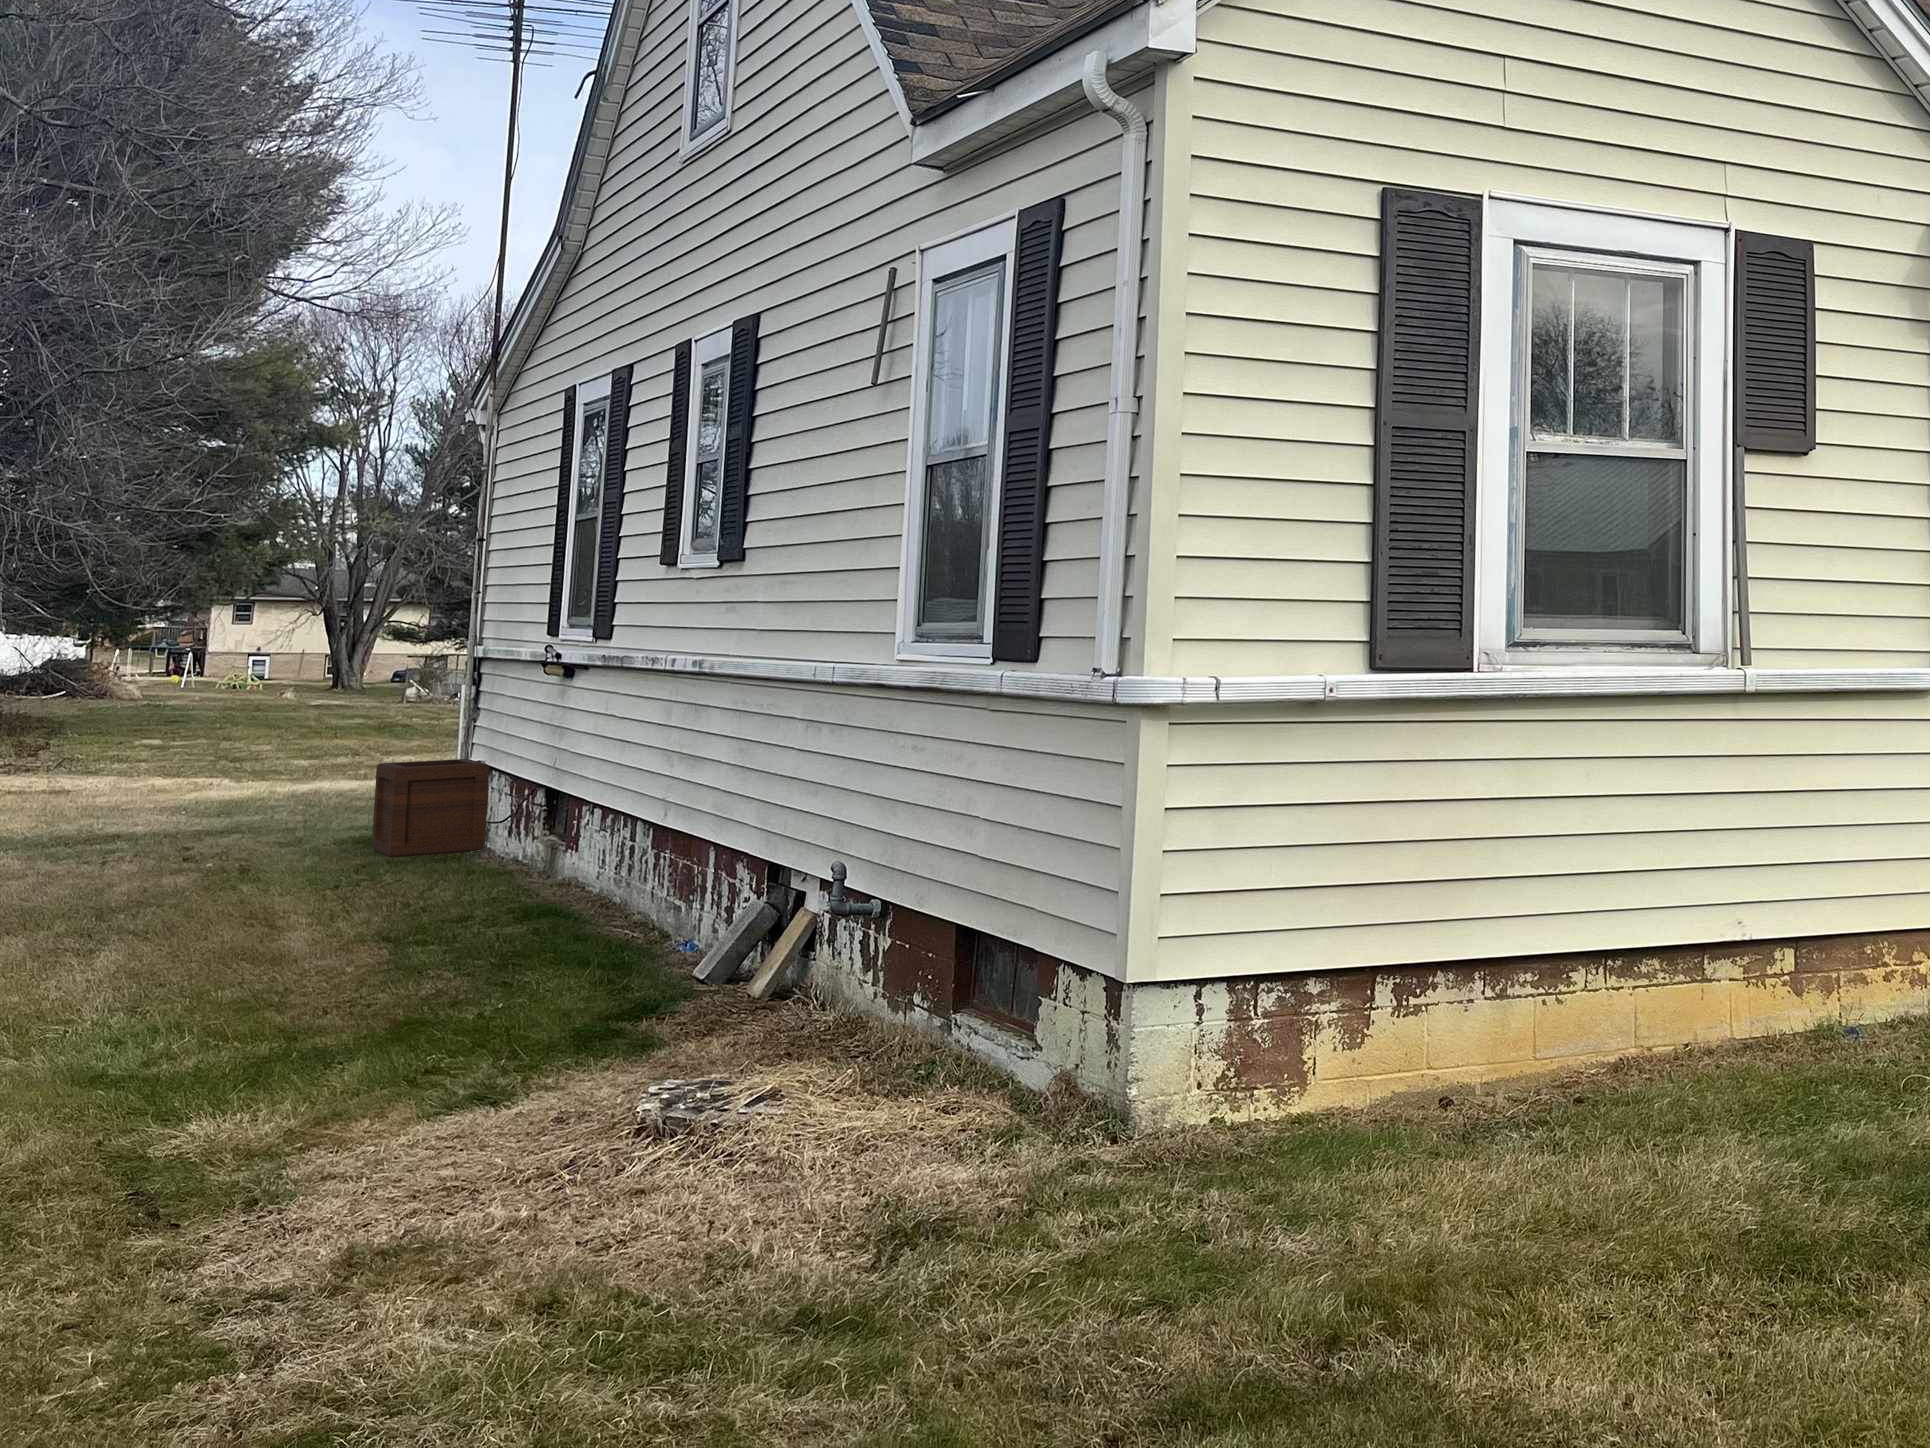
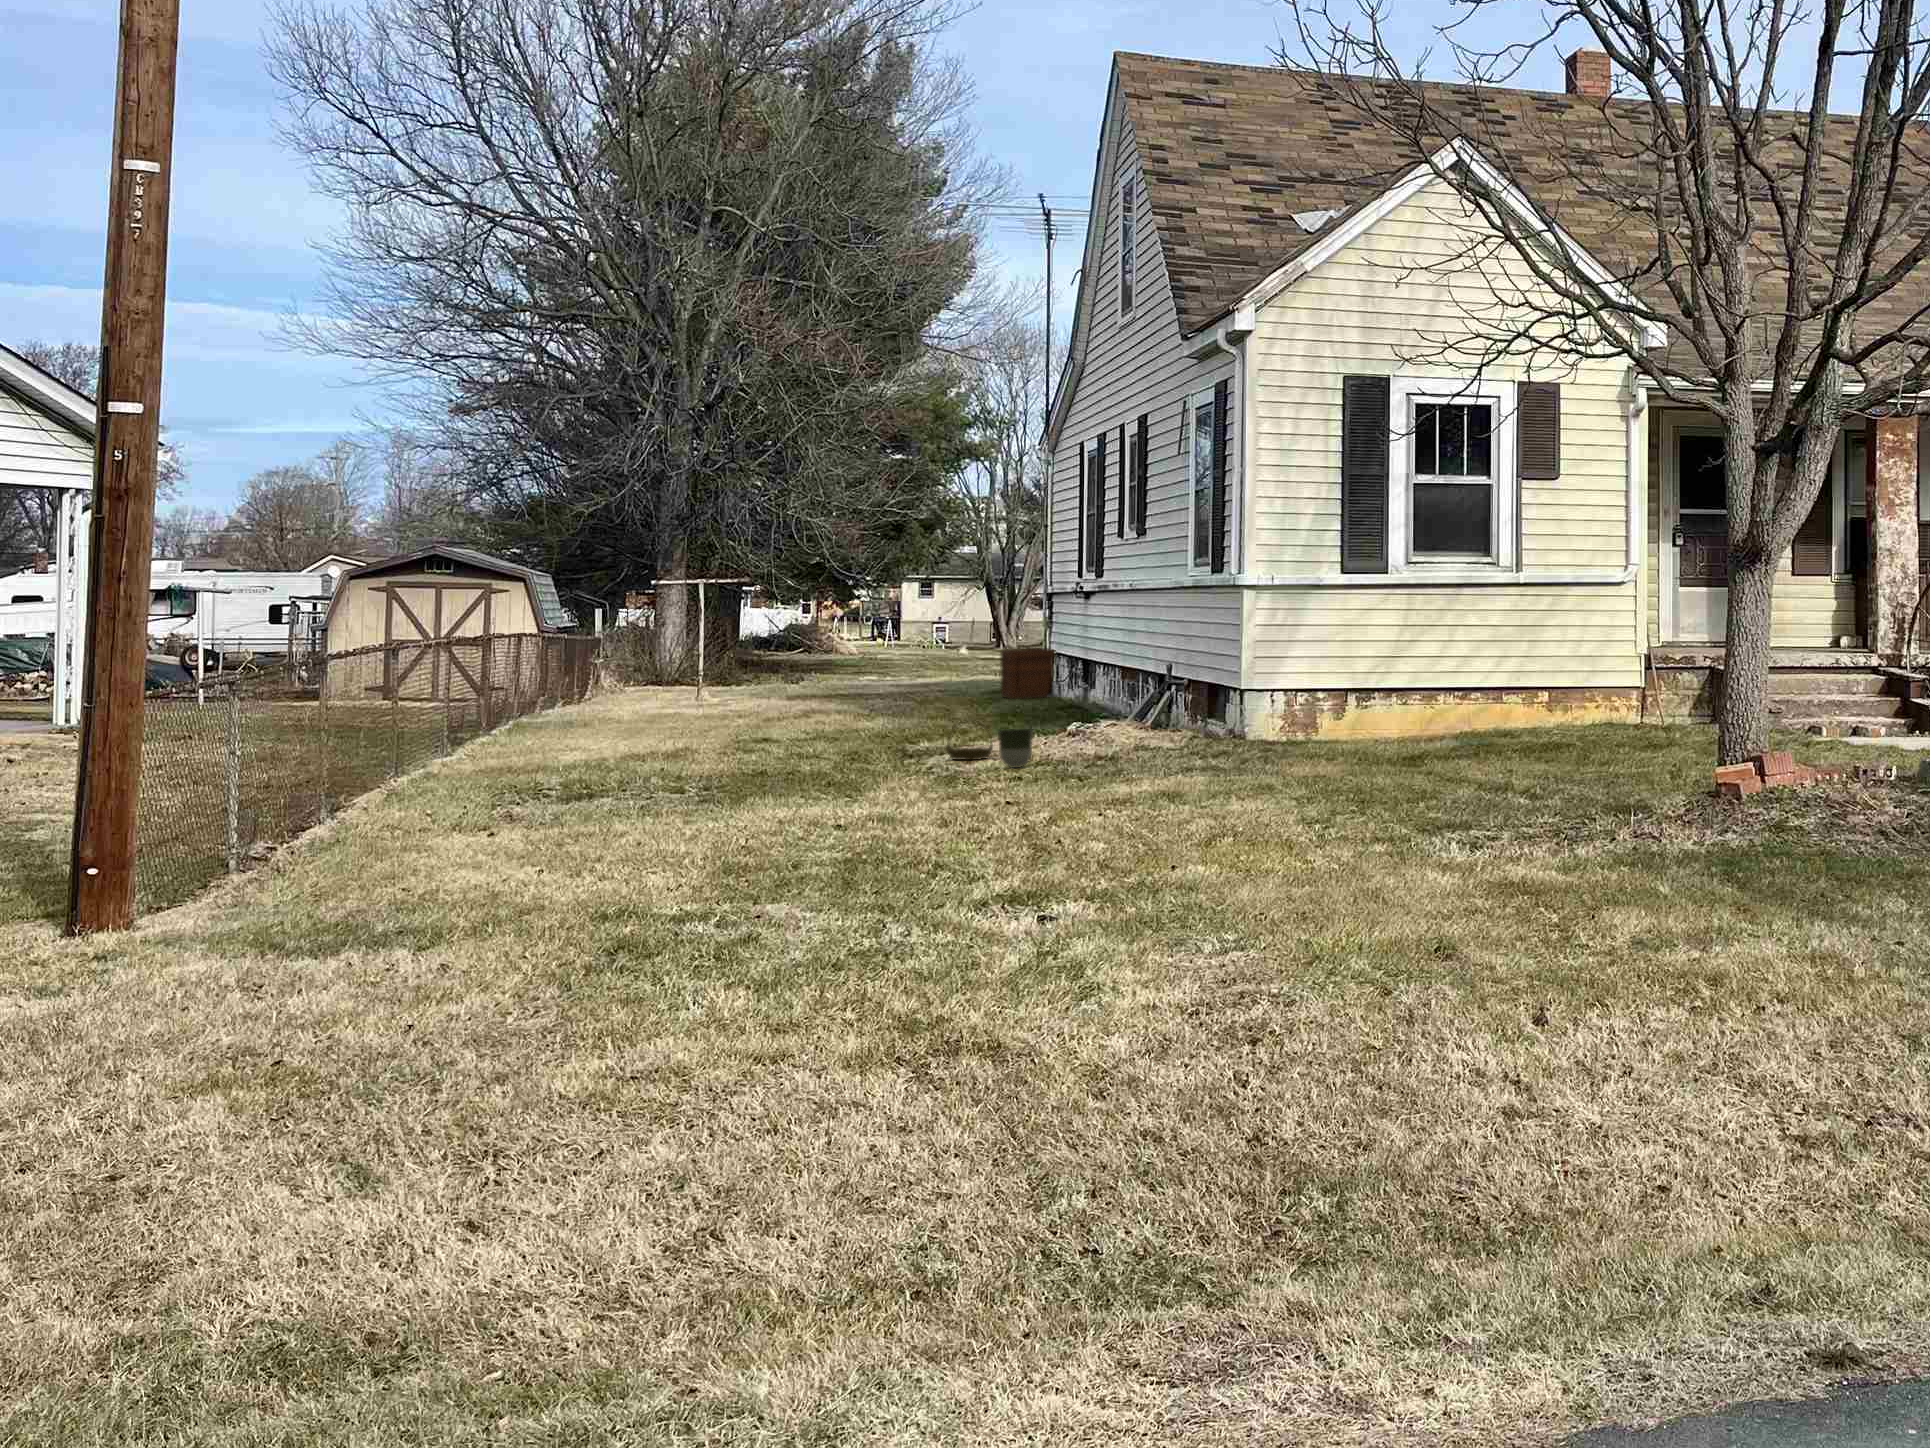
basket: none [216,1140,377,1281] -> present [946,722,993,760]
planter: none [406,1220,533,1374] -> present [998,729,1033,768]

